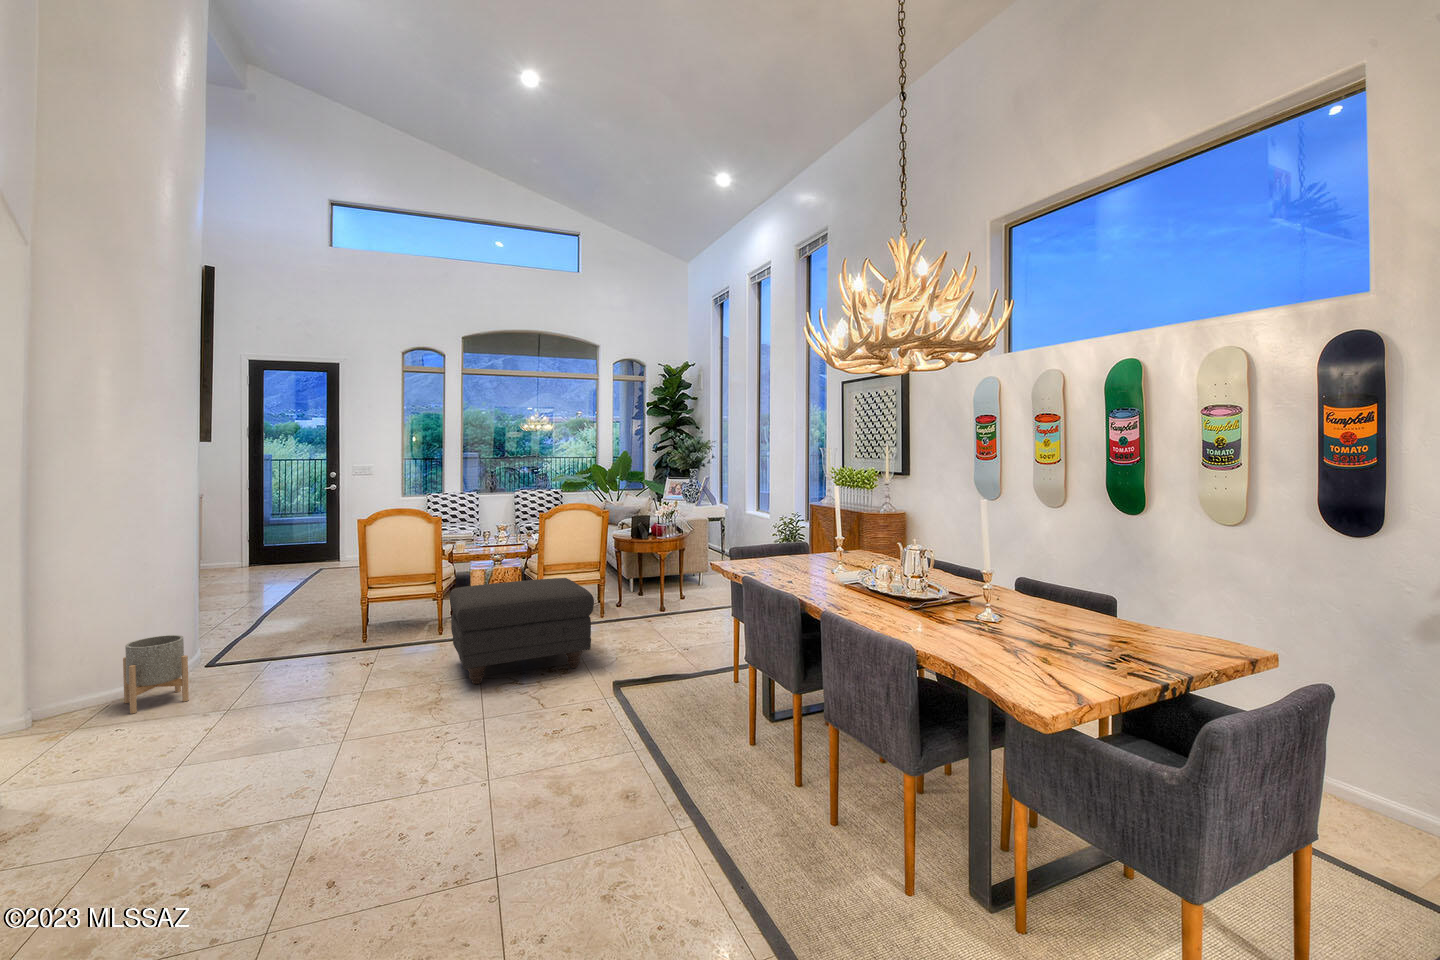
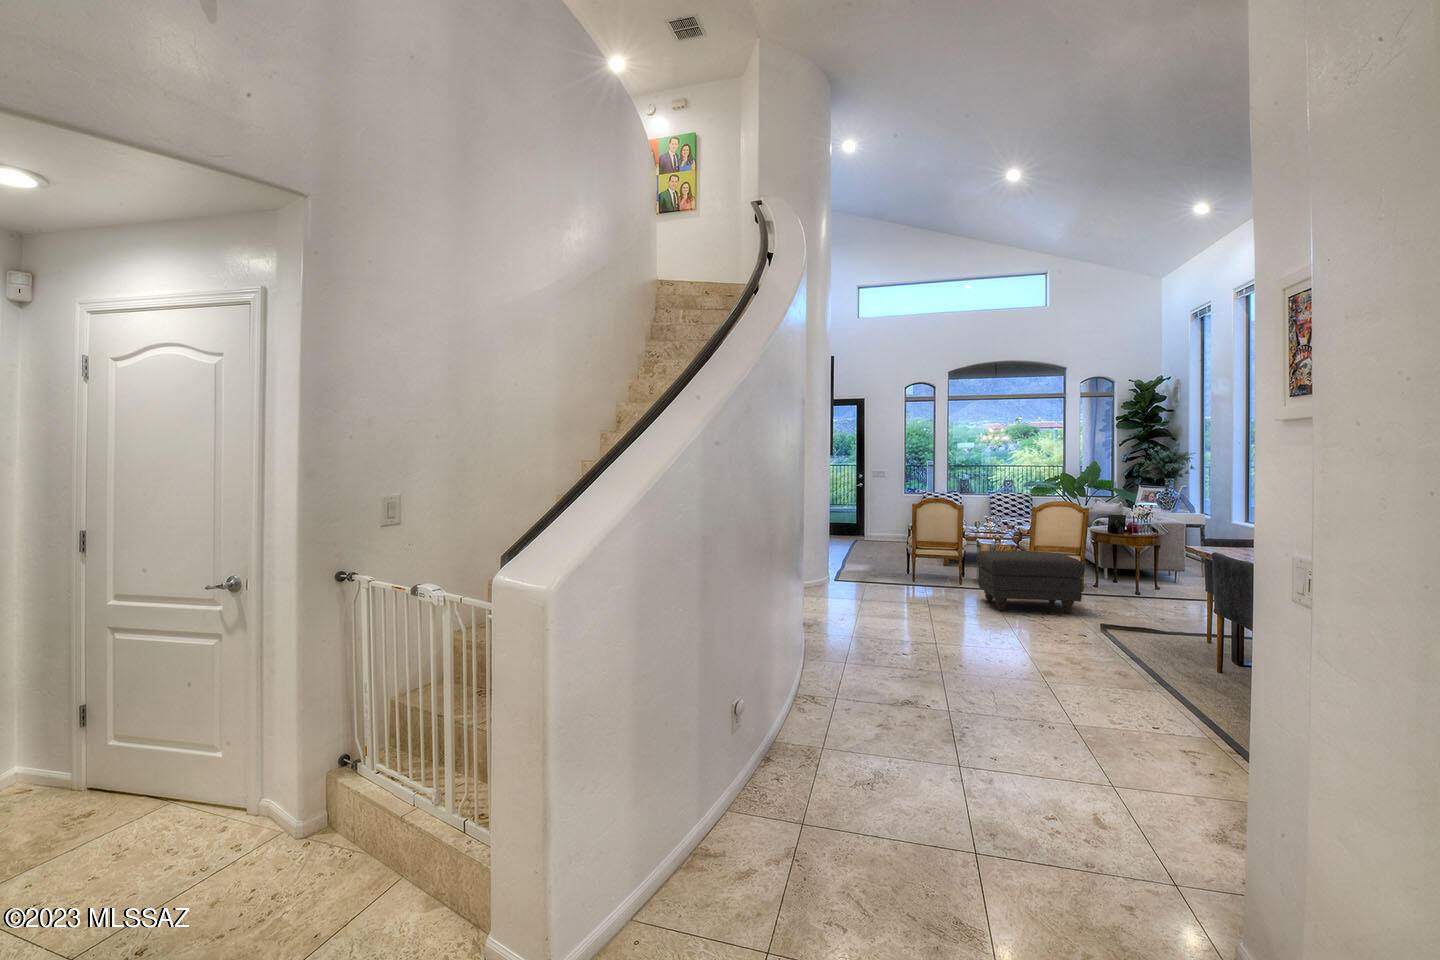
planter: present [123,635,189,714] -> none [817,559,845,594]

